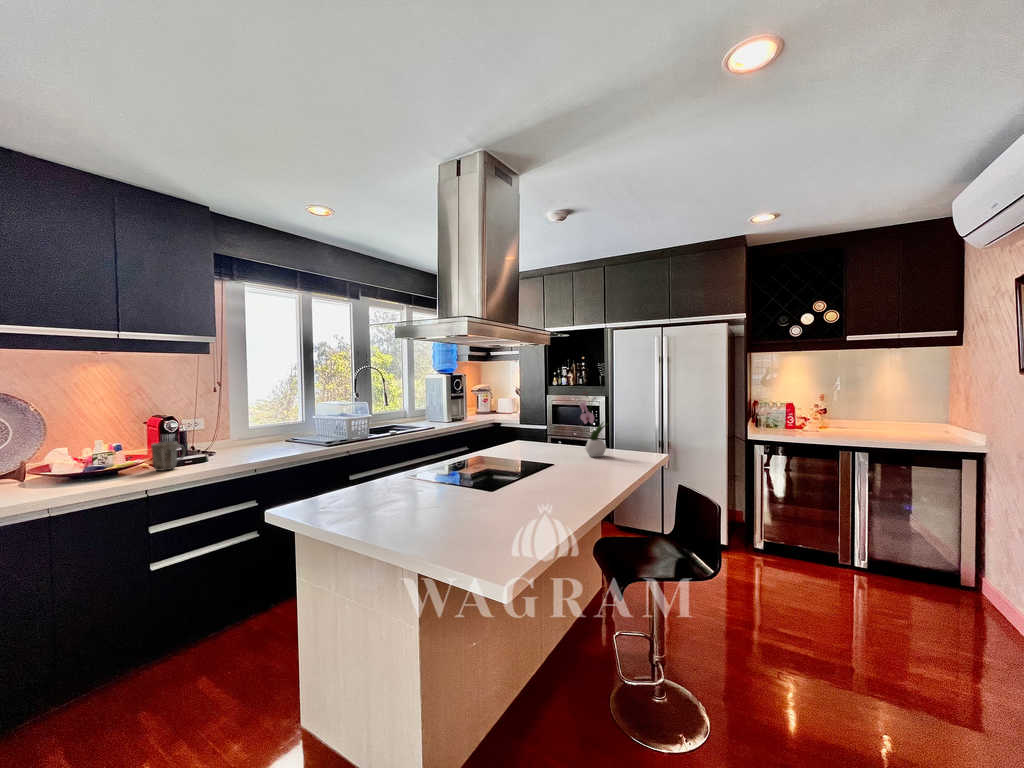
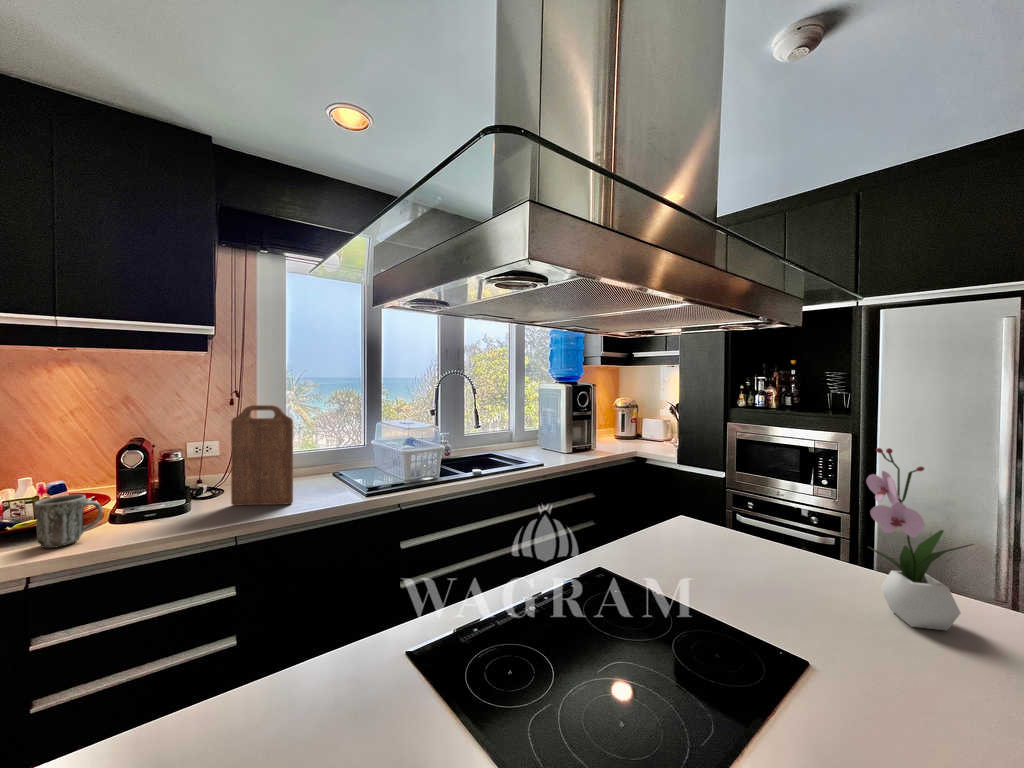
cutting board: none [241,389,285,454] -> present [231,405,293,505]

